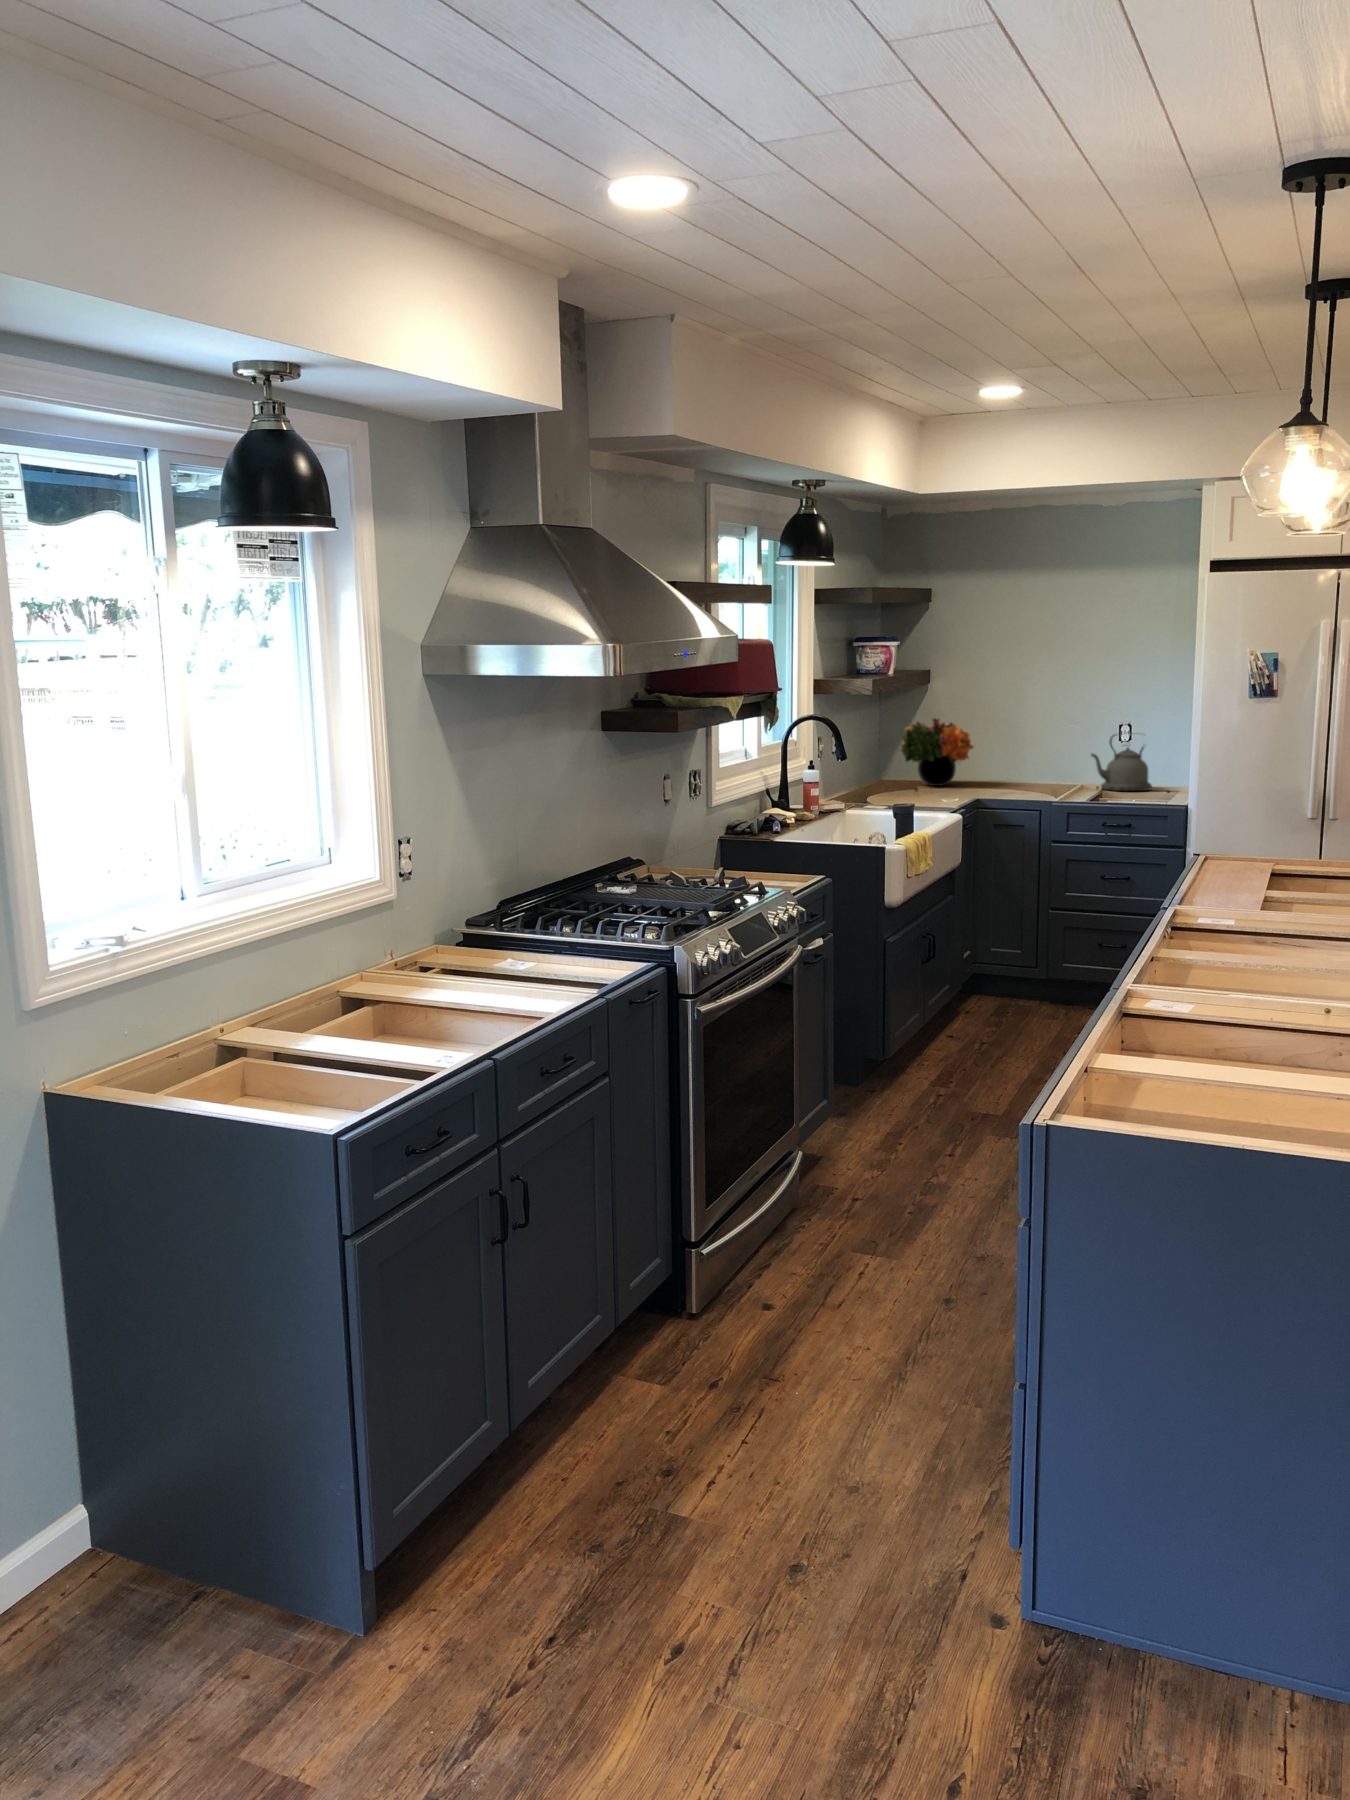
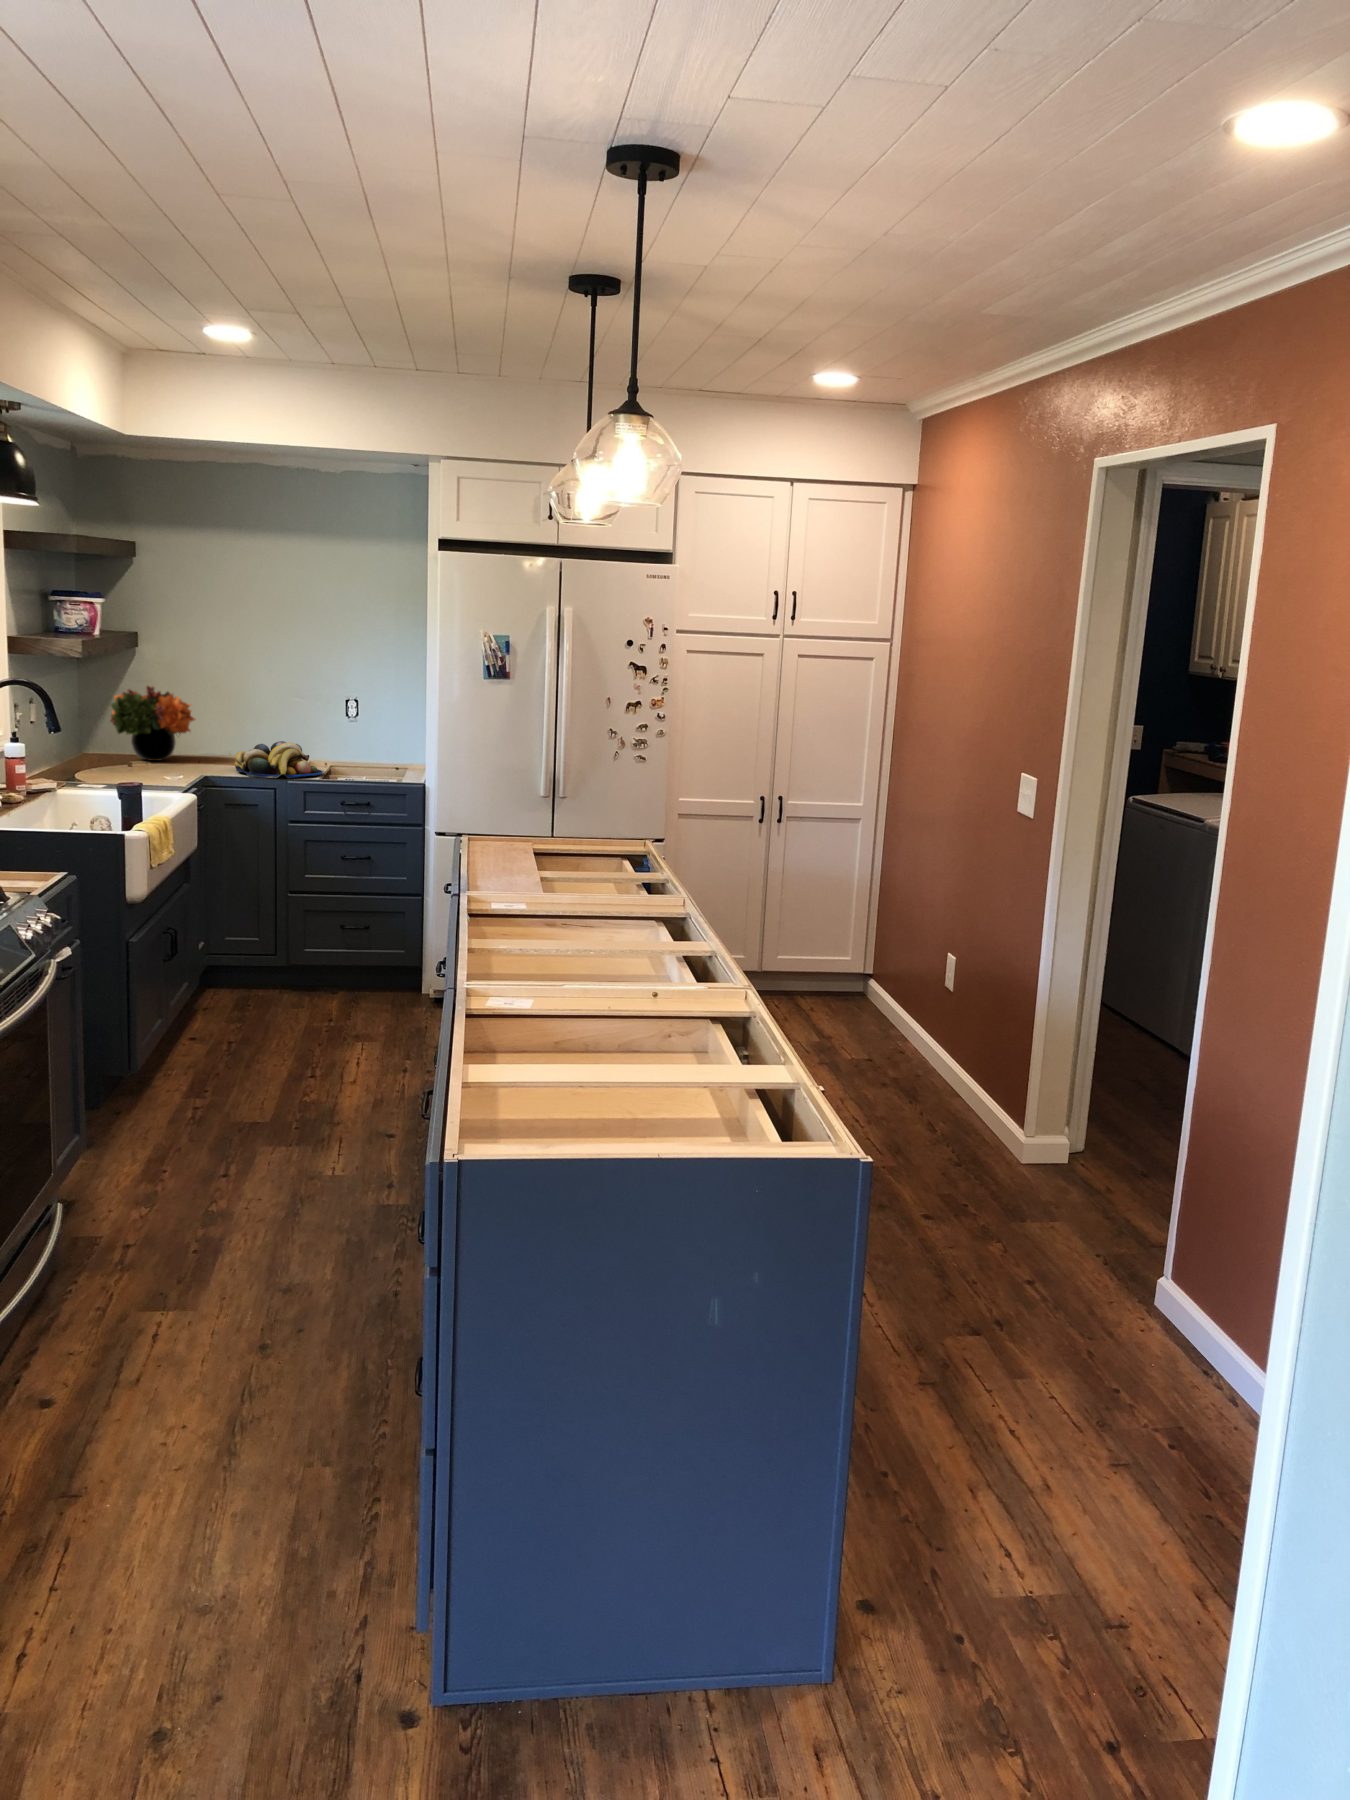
kettle: present [1091,735,1152,791] -> none [321,709,383,768]
fruit bowl: none [1004,766,1088,801] -> present [234,741,323,778]

